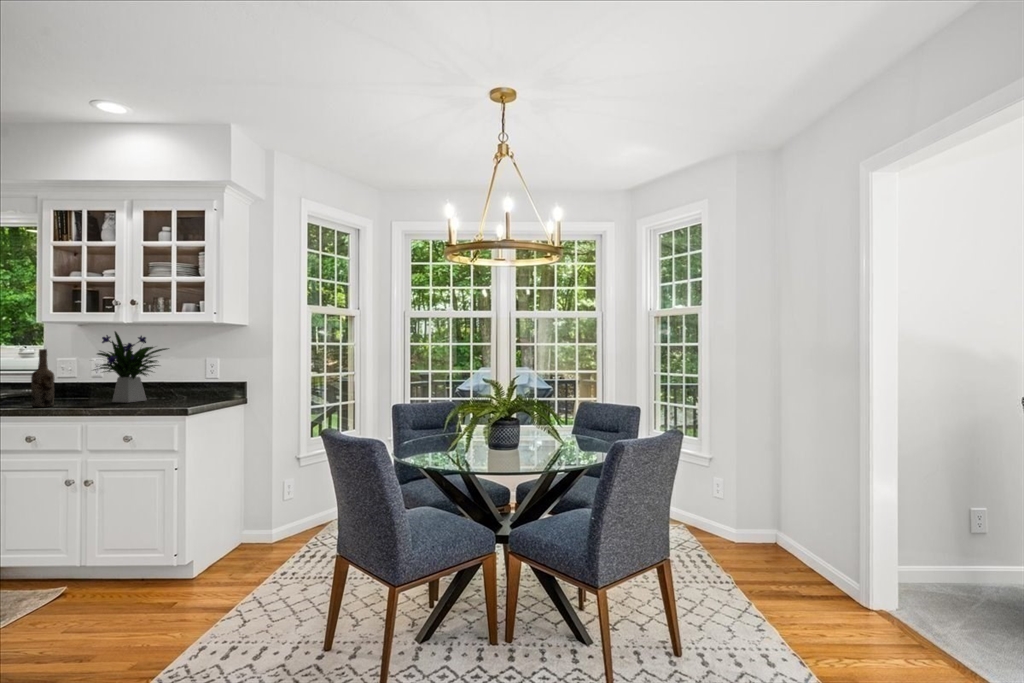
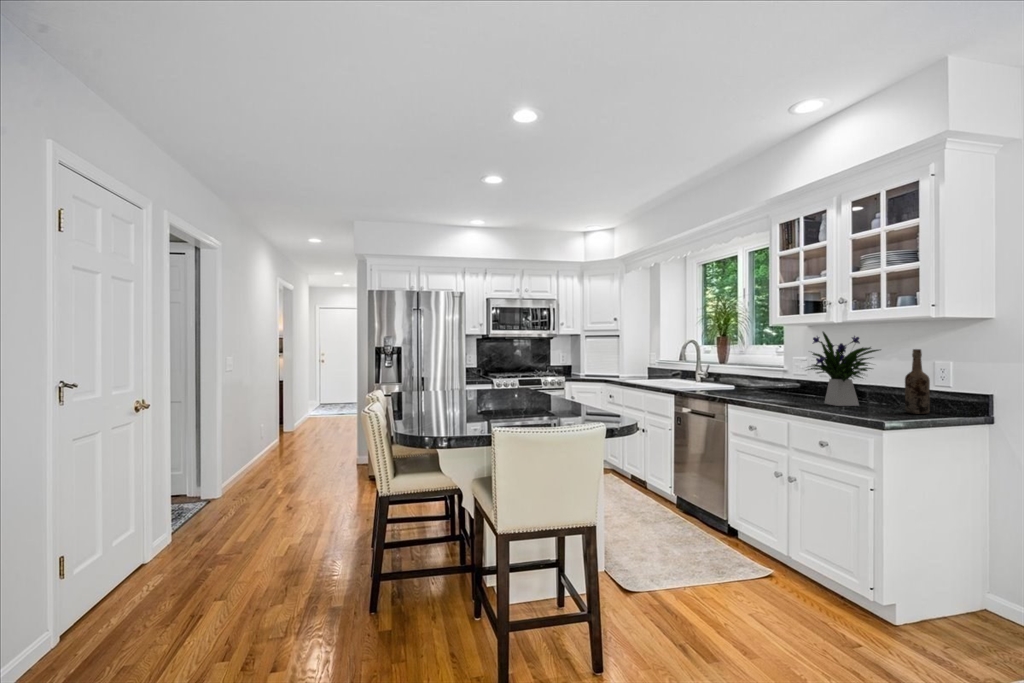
wine bottle: present [31,349,54,407] -> present [905,349,930,414]

